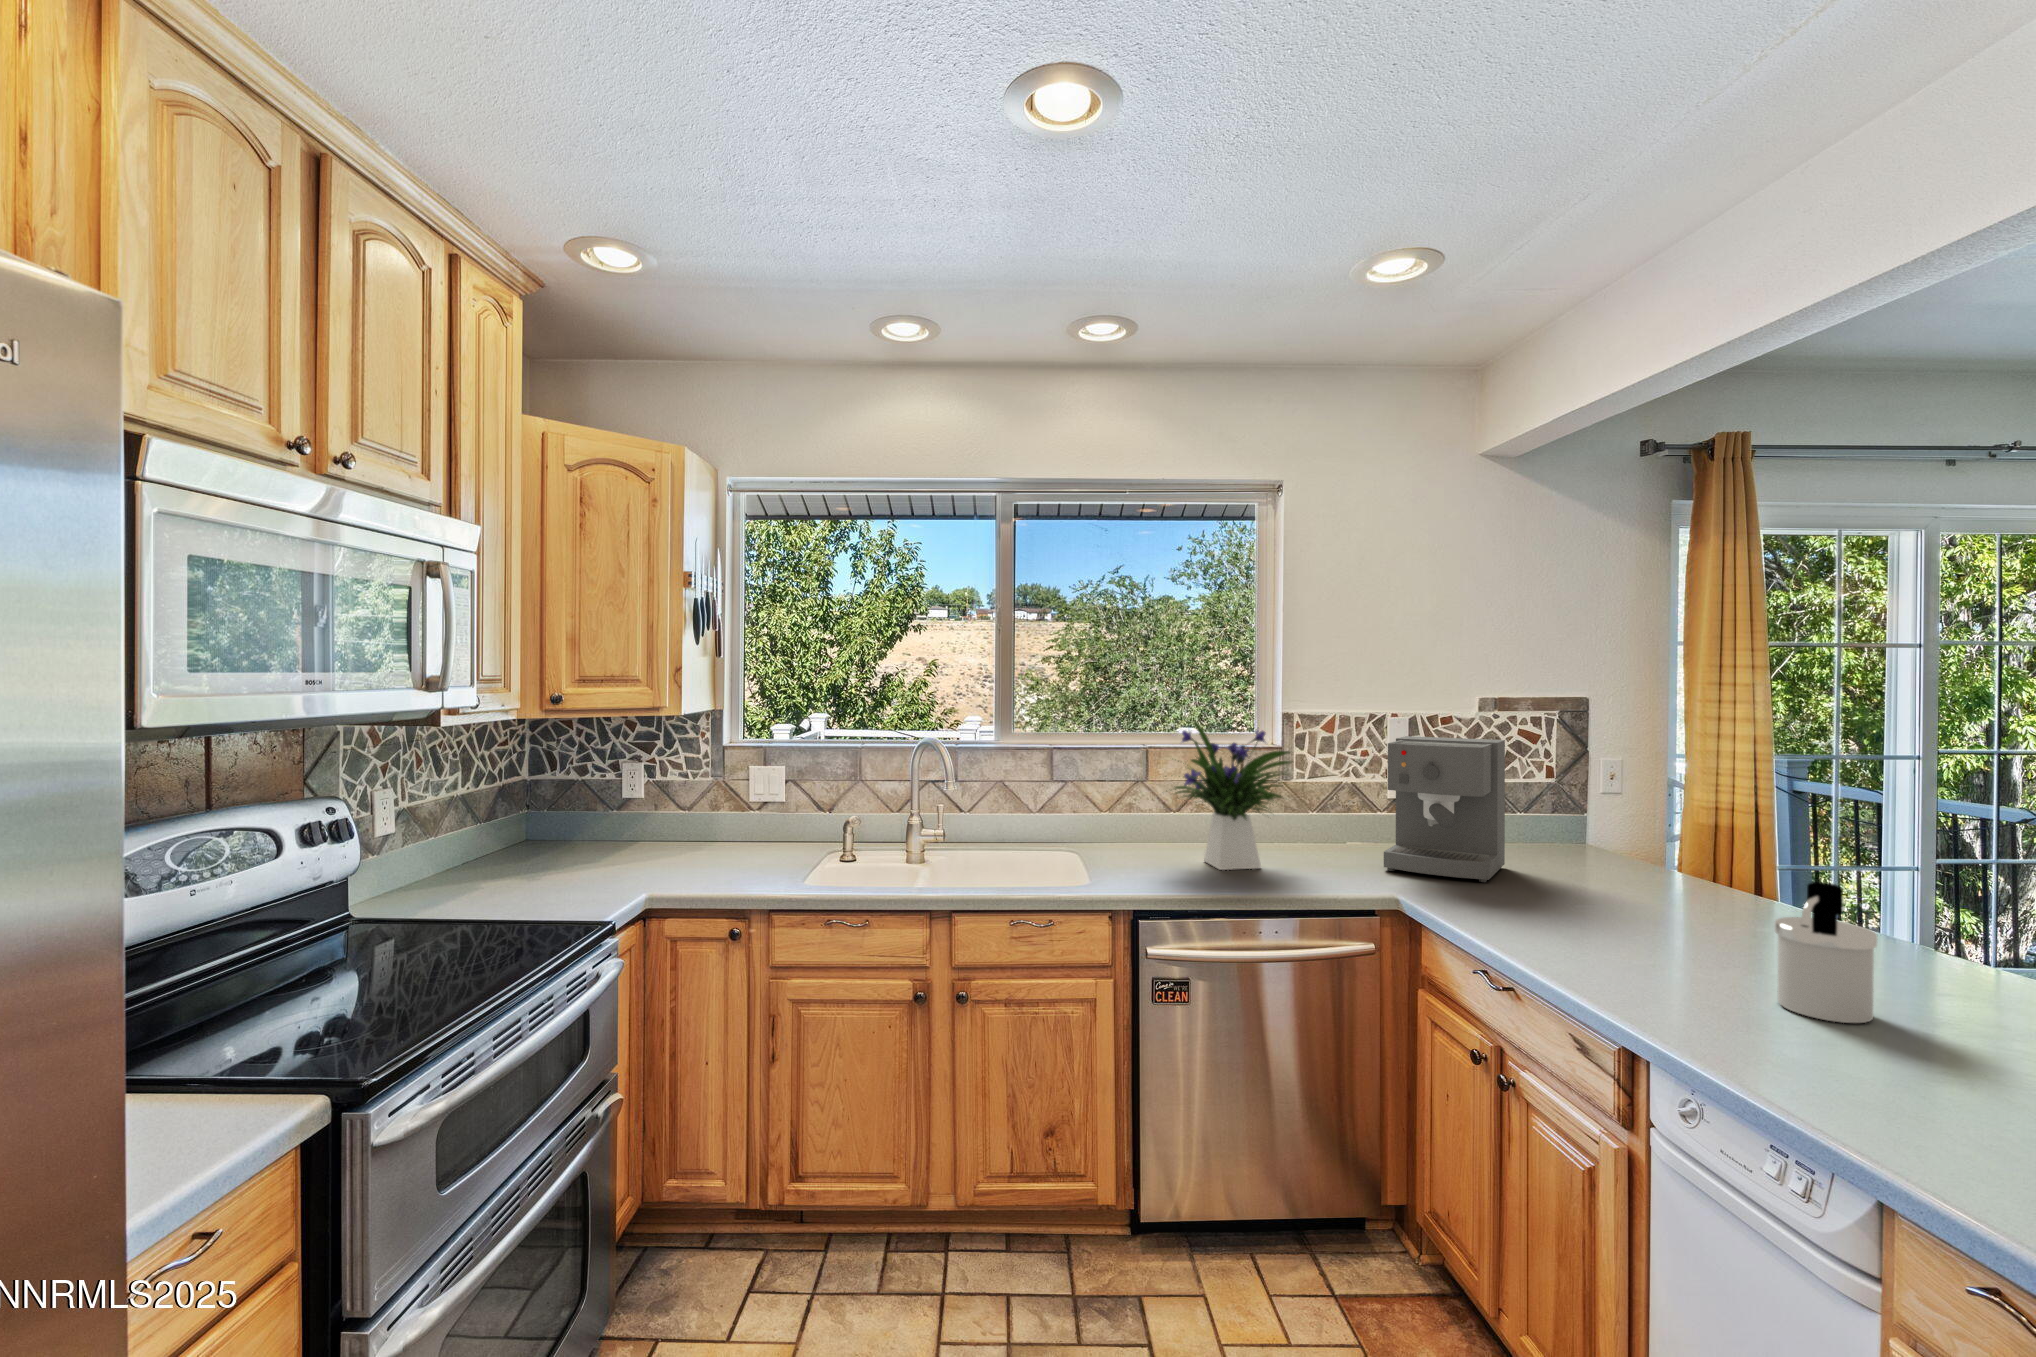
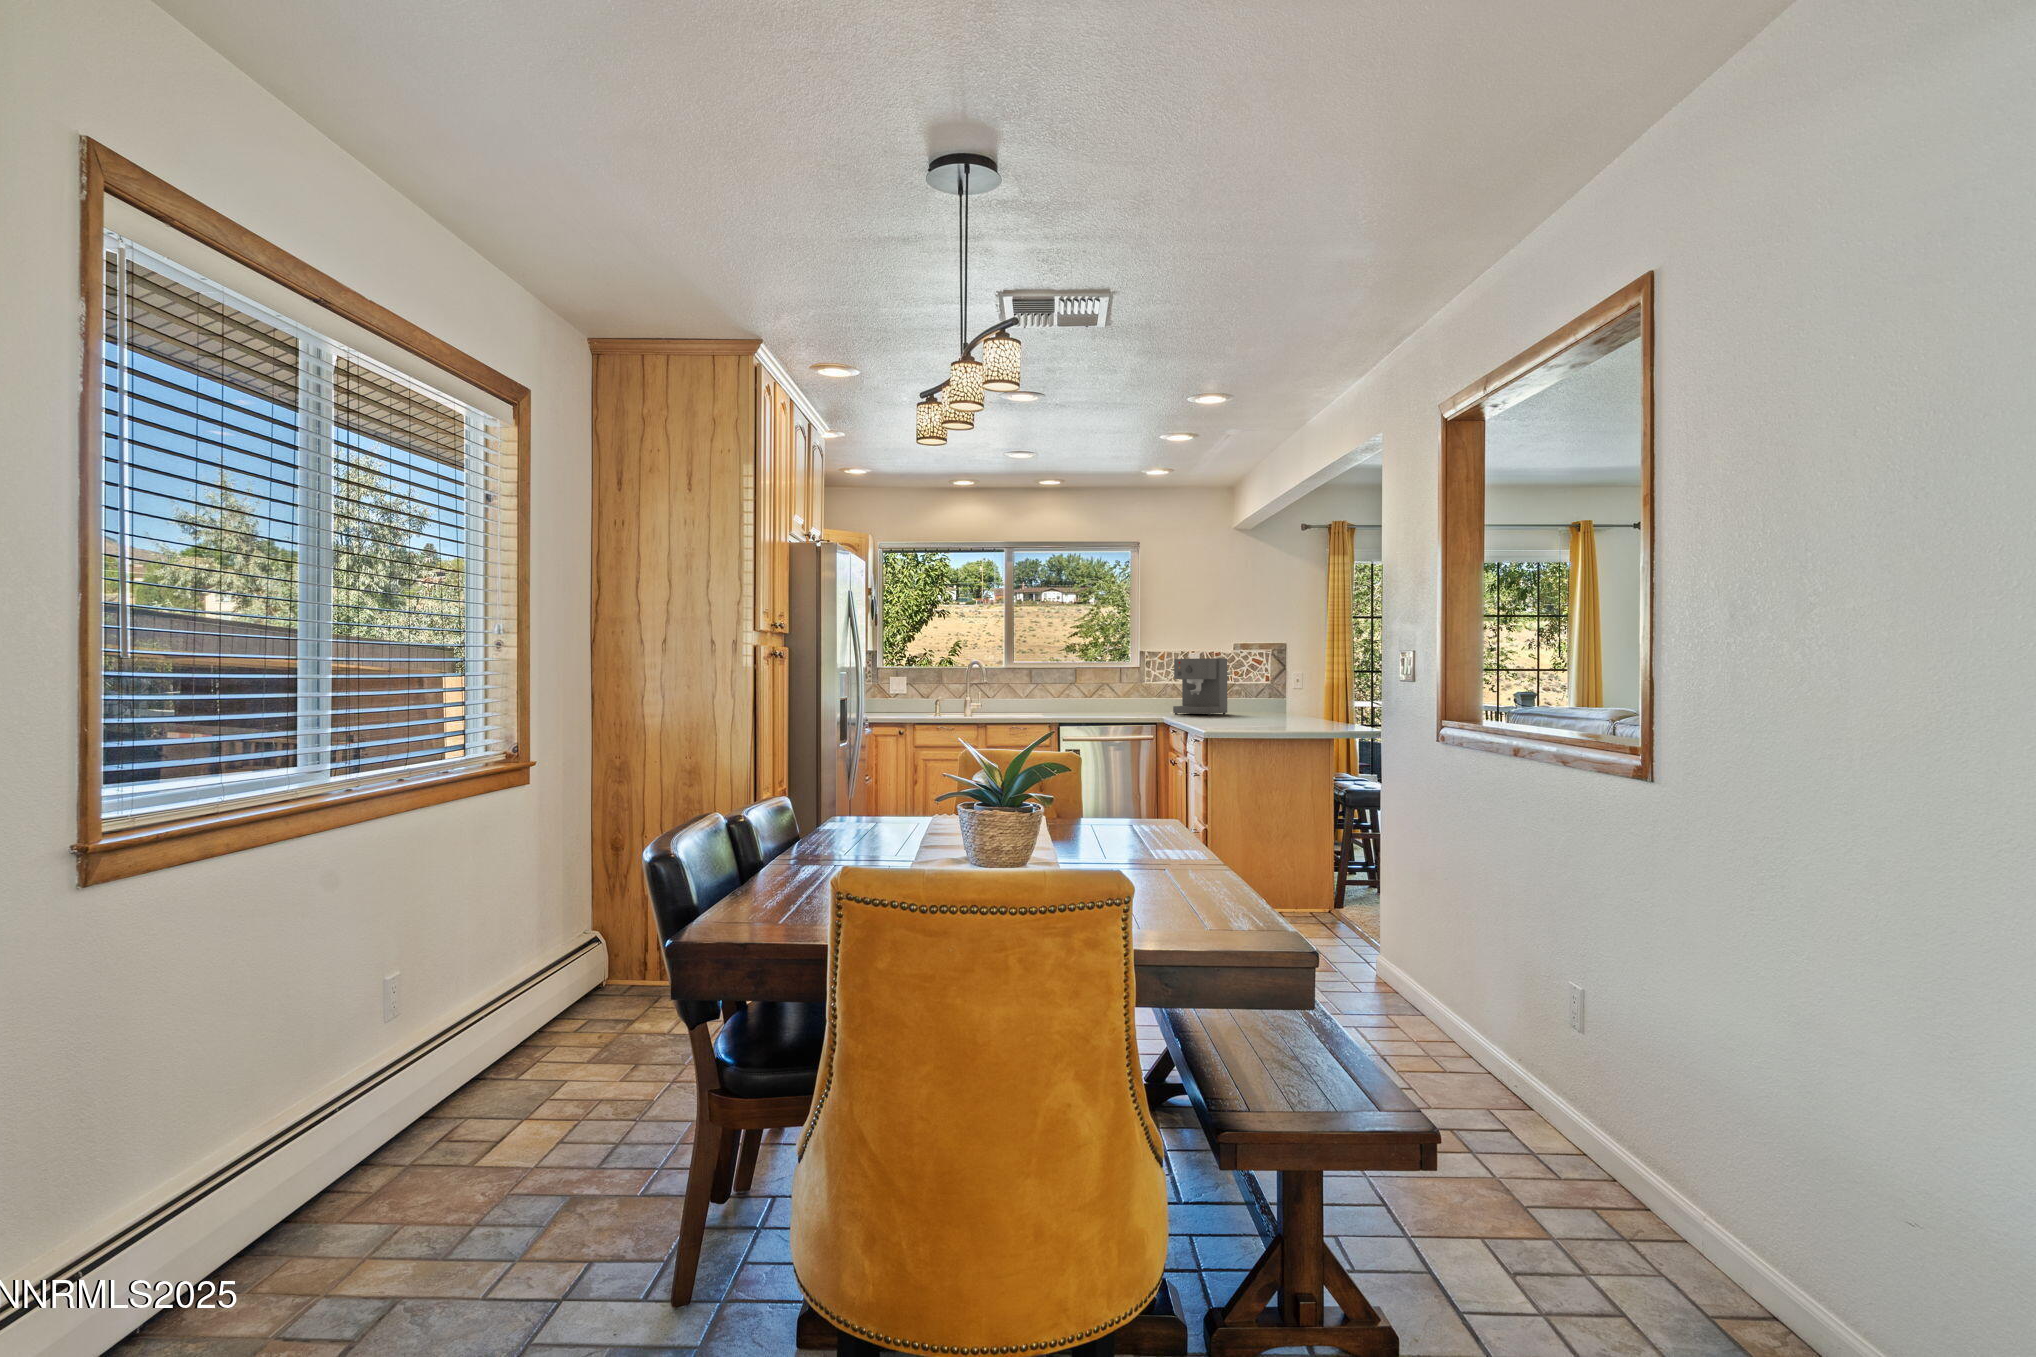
flower arrangement: present [1175,721,1290,870] -> none [1077,650,1138,714]
soap dispenser: present [1774,882,1877,1023] -> none [1242,683,1270,722]

